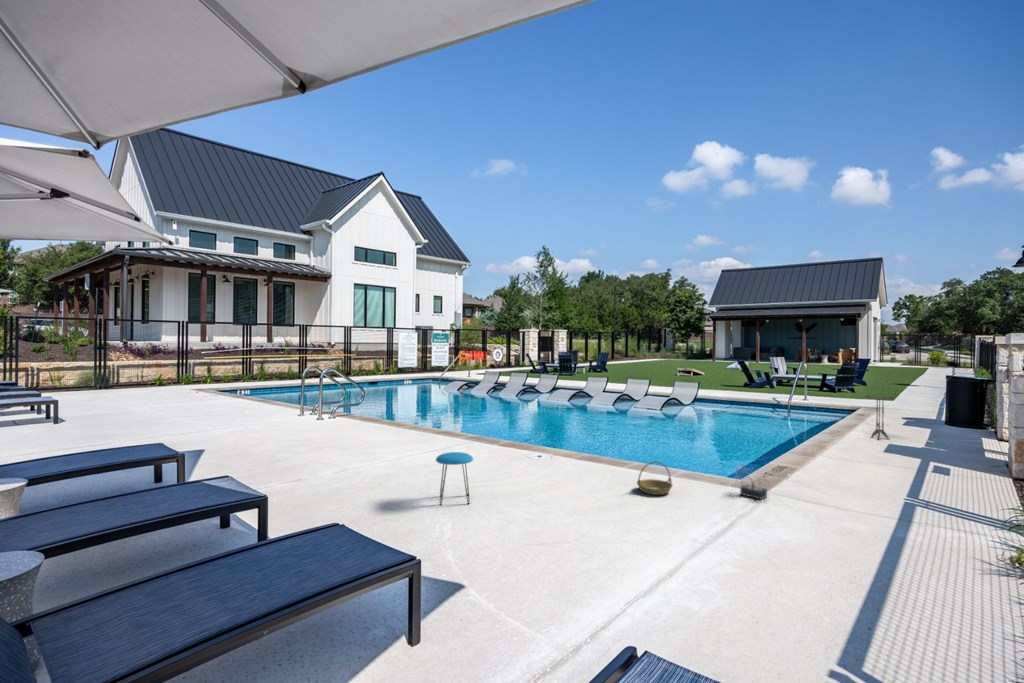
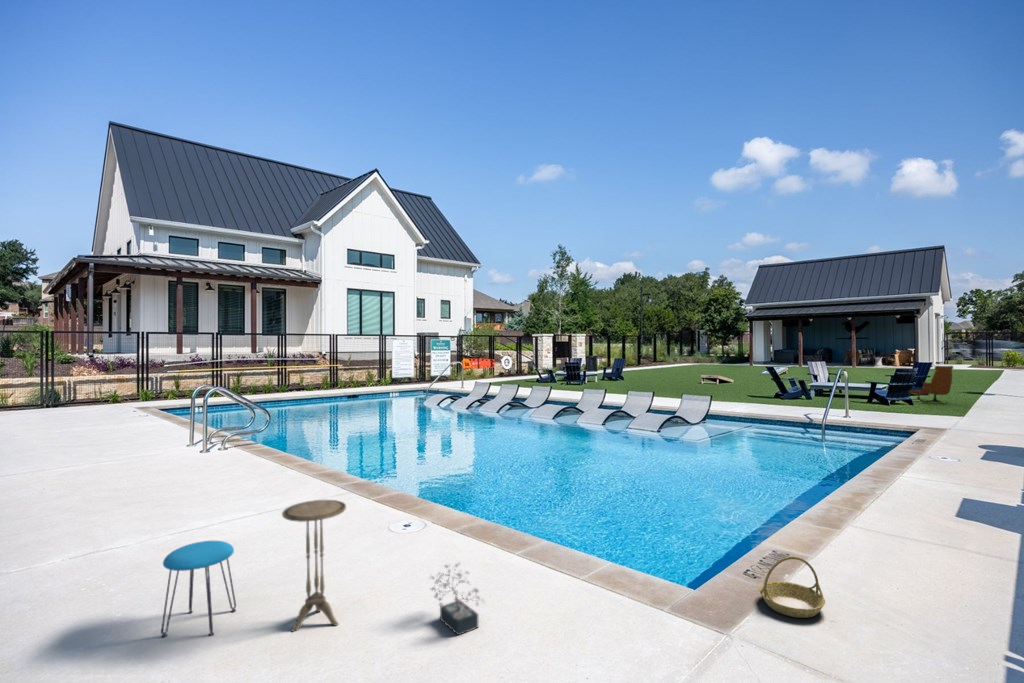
lounge chair: none [852,361,888,392] -> present [909,366,953,403]
side table: present [867,396,893,440] -> present [282,500,346,632]
basket: present [637,462,672,495] -> present [759,556,825,618]
decorative plant: present [735,464,770,499] -> present [431,564,484,635]

